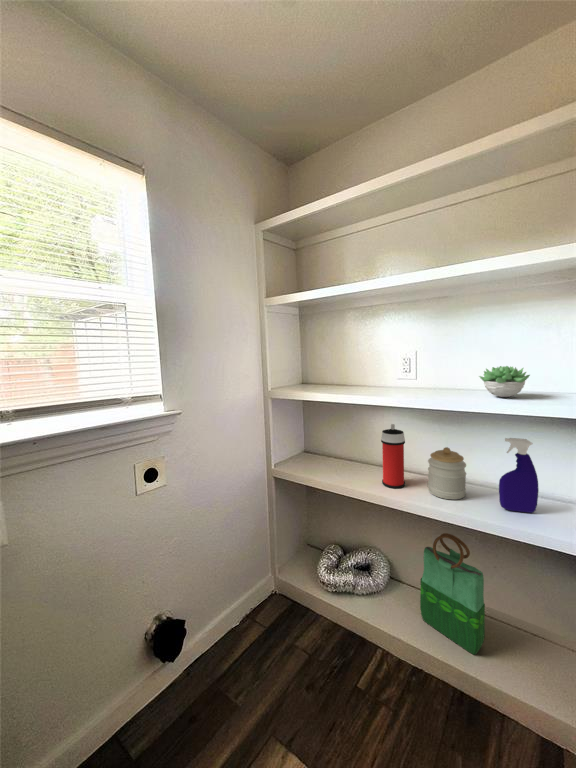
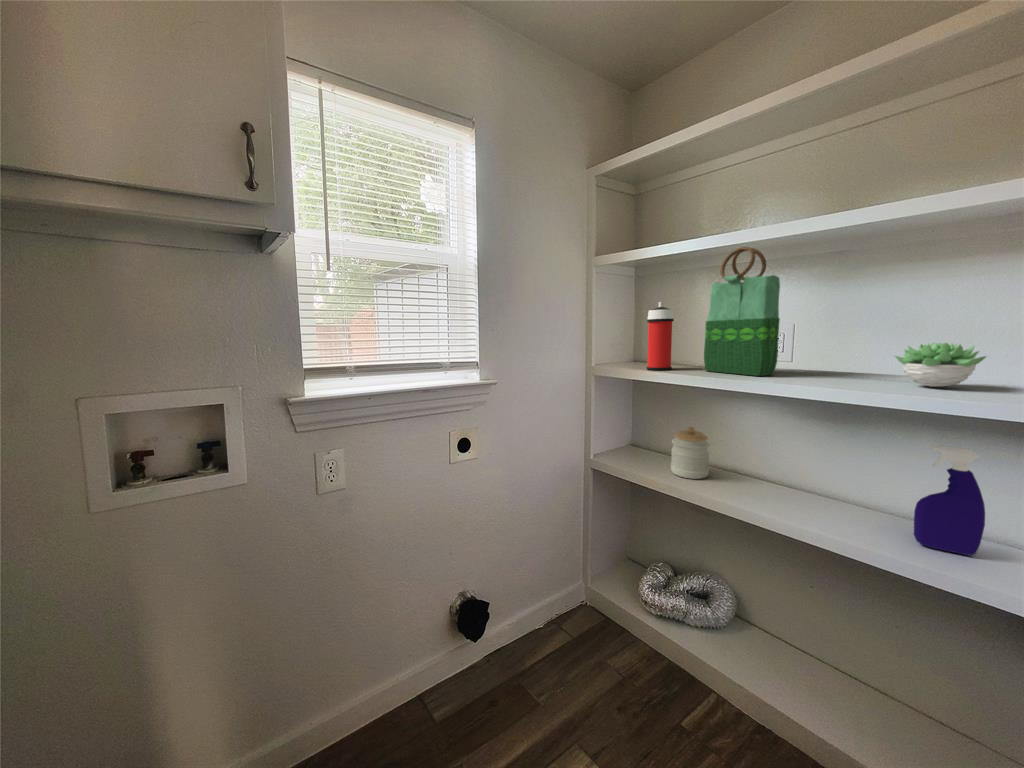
spray can: present [381,424,405,488] -> present [647,302,674,370]
jar: present [428,447,466,499] -> present [671,427,710,479]
tote bag: present [420,533,485,655] -> present [704,247,780,376]

